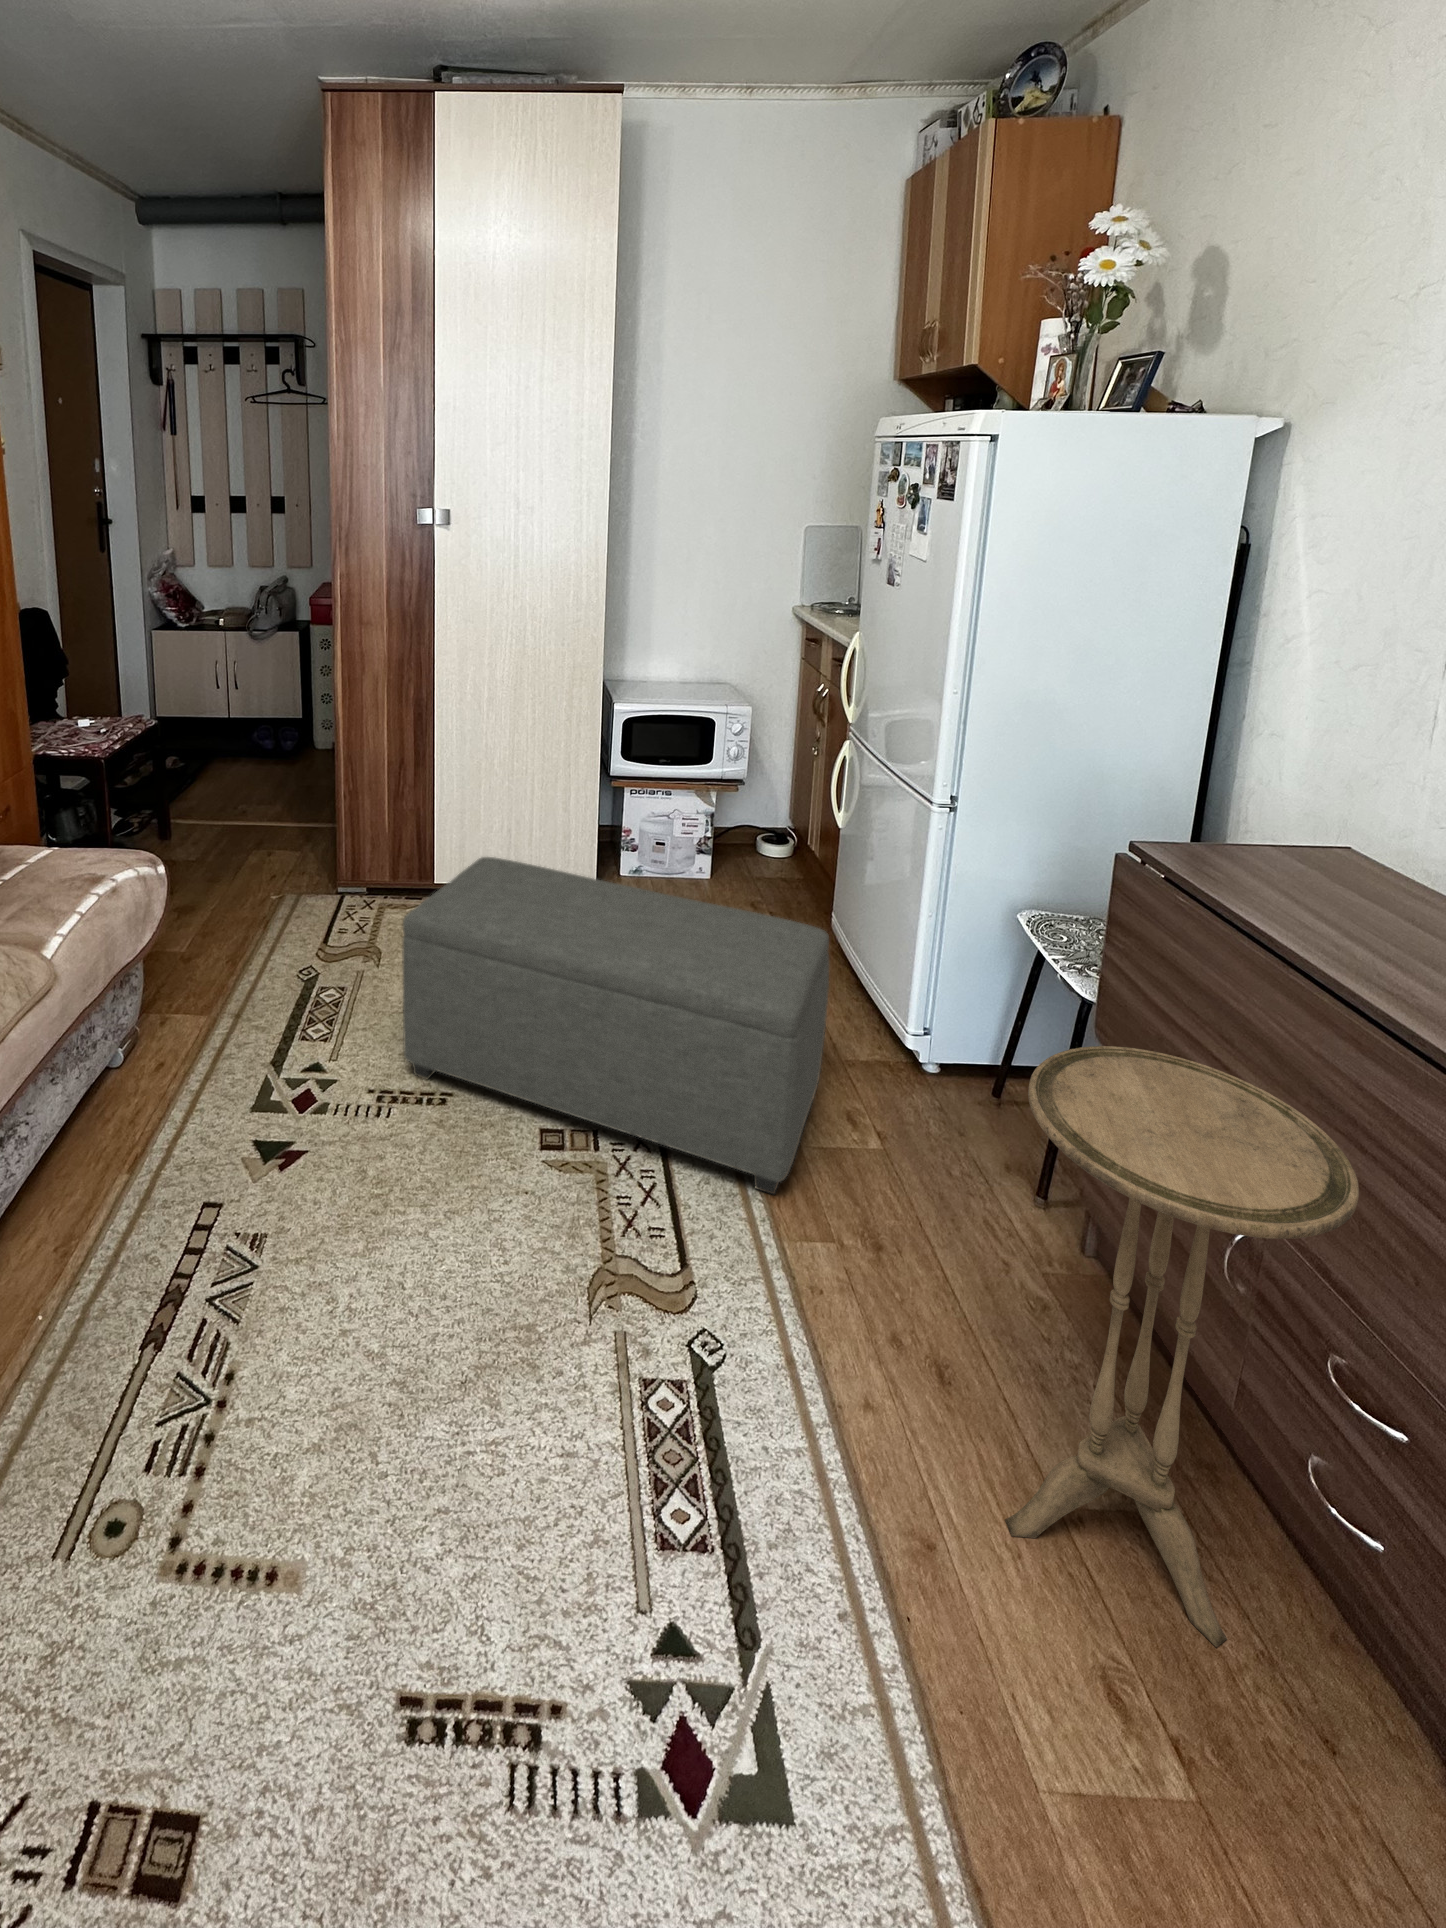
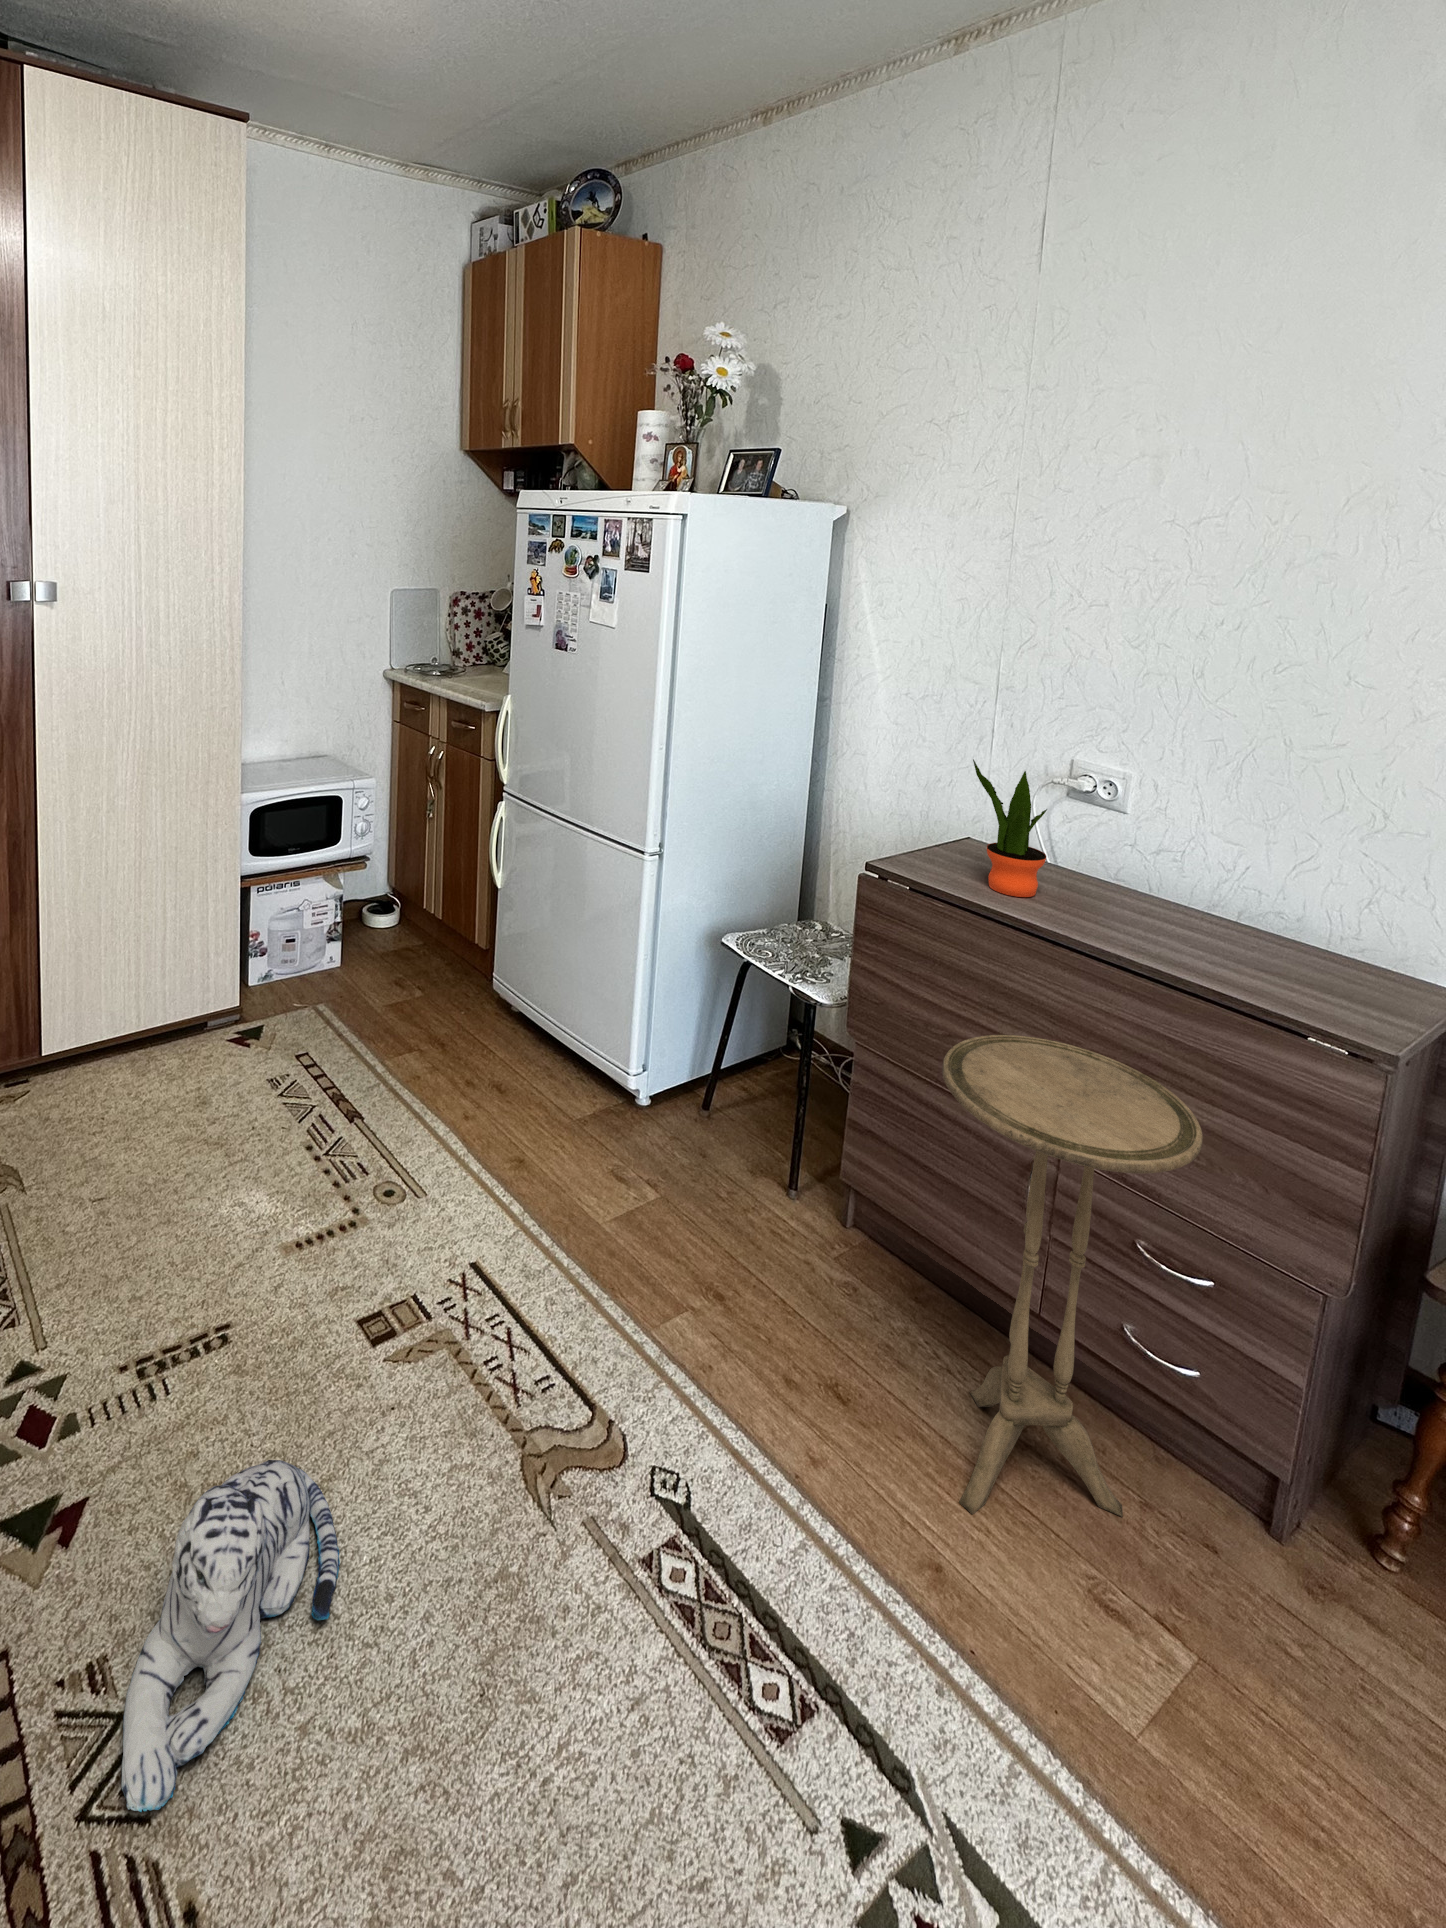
potted plant: none [1284,735,1382,923] -> present [973,759,1047,897]
ottoman: present [402,857,829,1194] -> none [150,996,633,1320]
plush toy: none [229,1154,441,1320] -> present [122,1460,340,1812]

